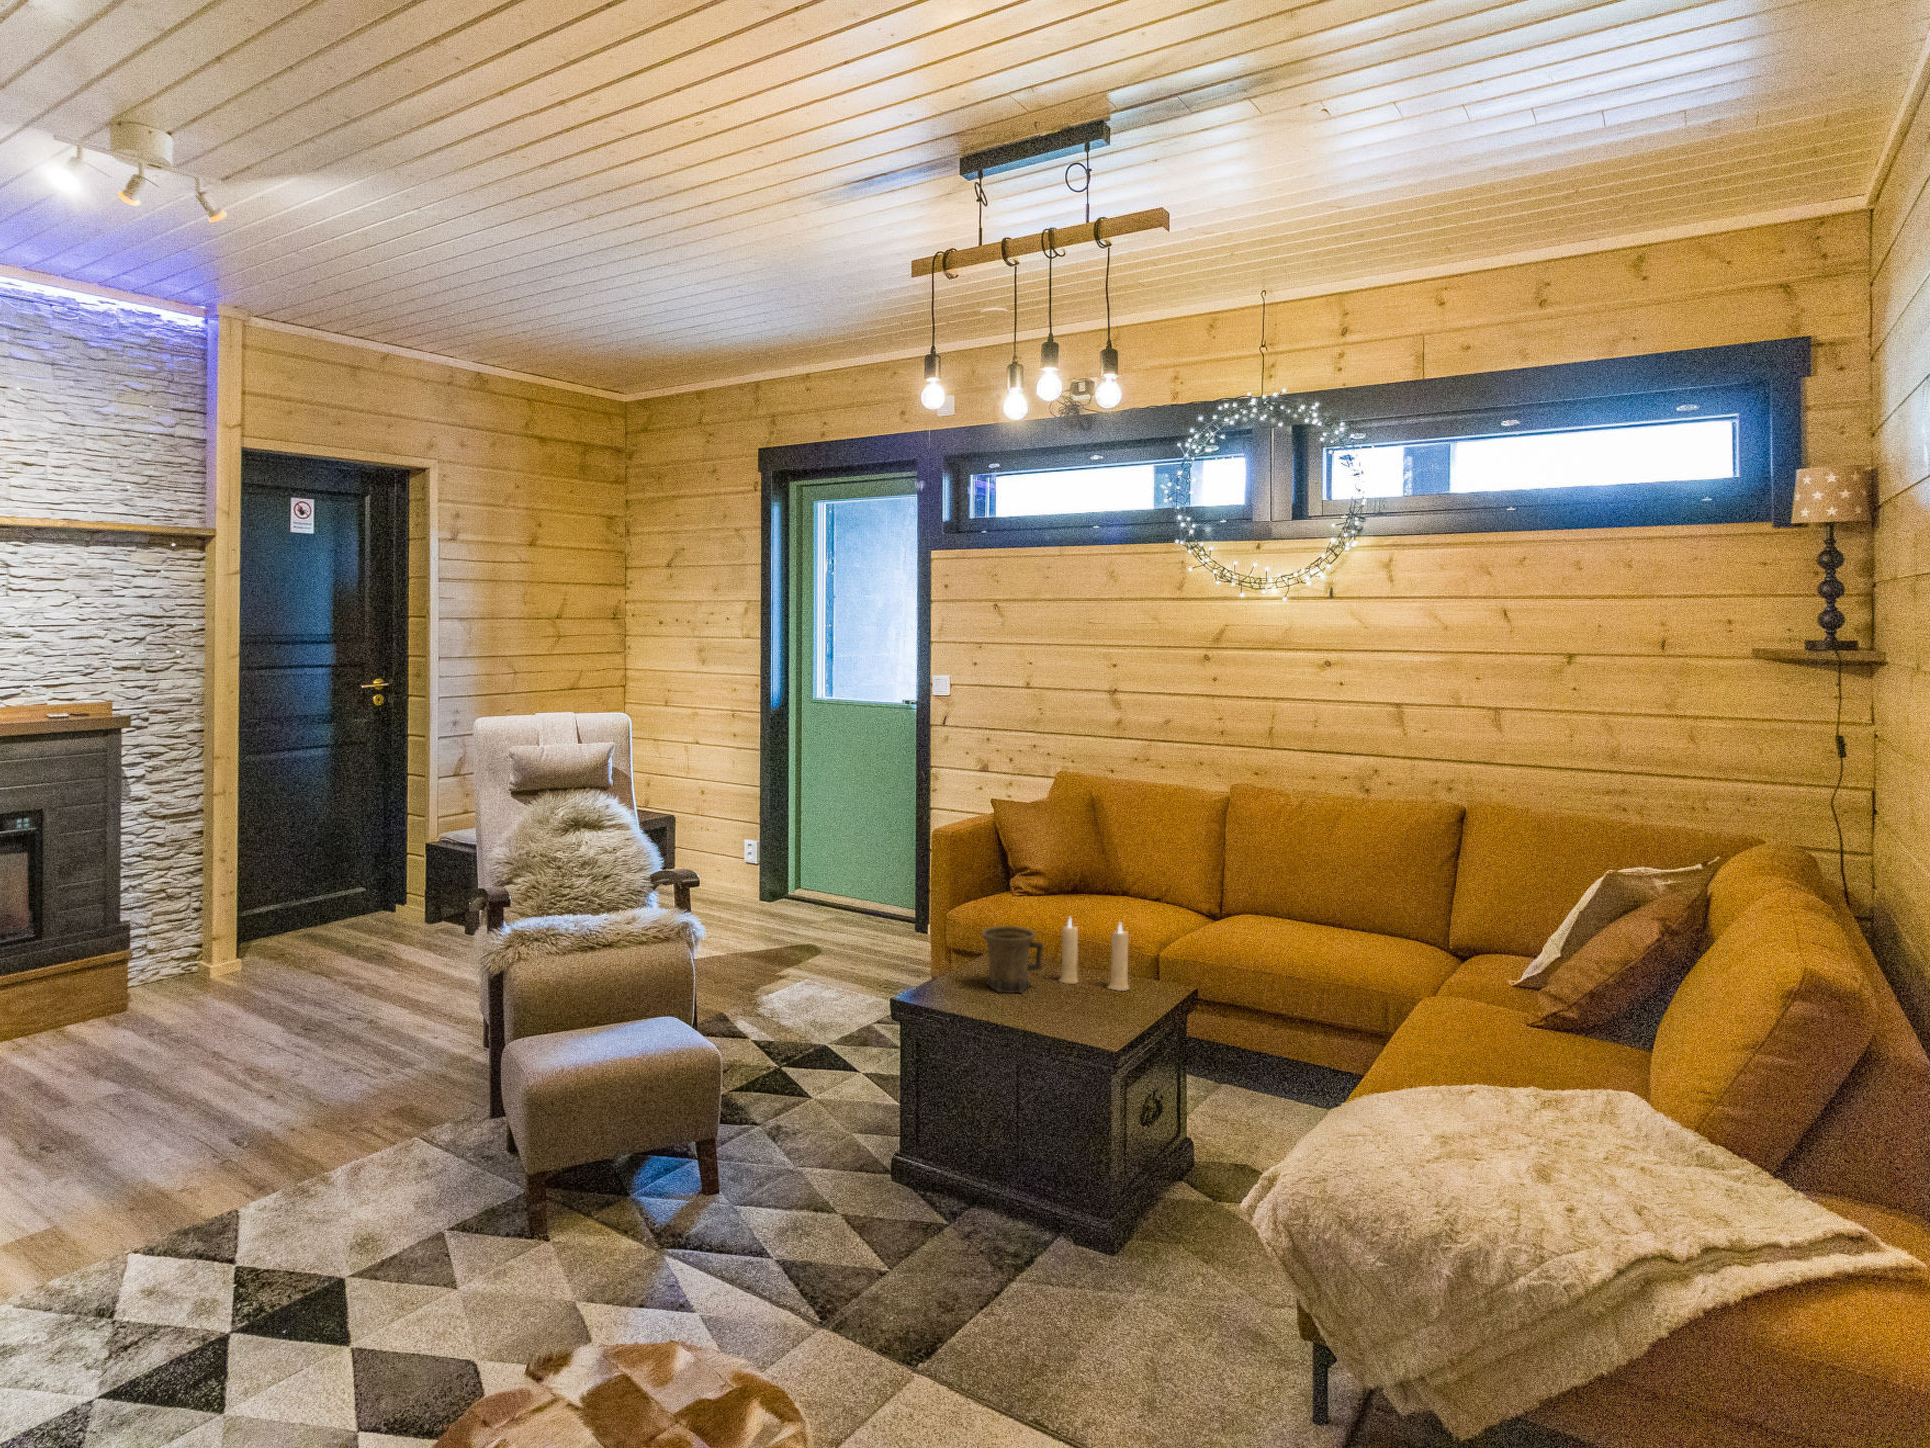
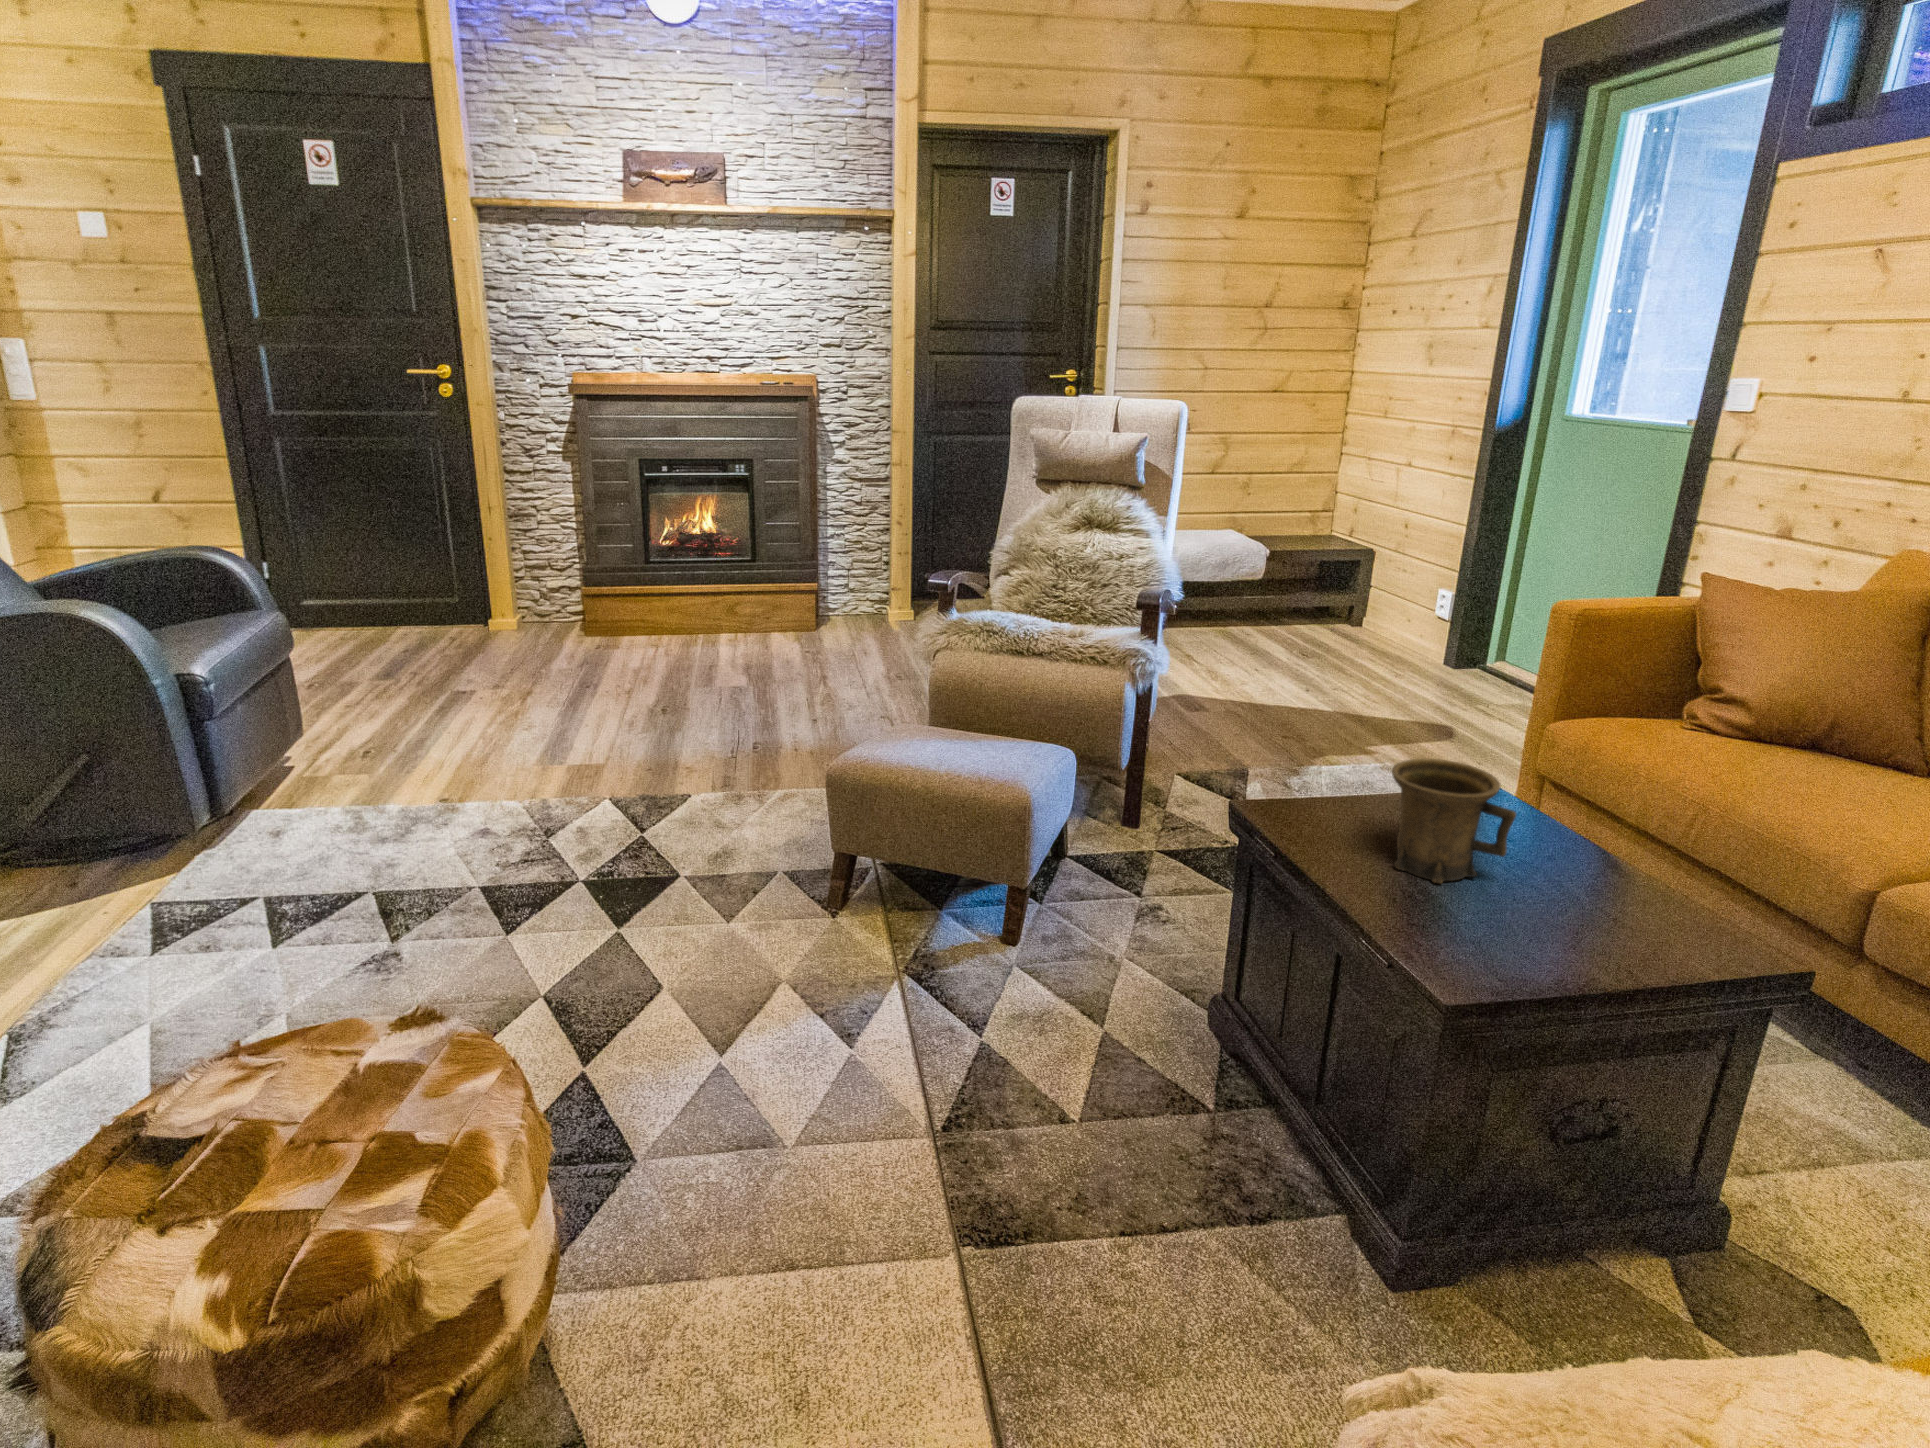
candle: present [1059,918,1129,991] -> none [1558,772,1731,956]

